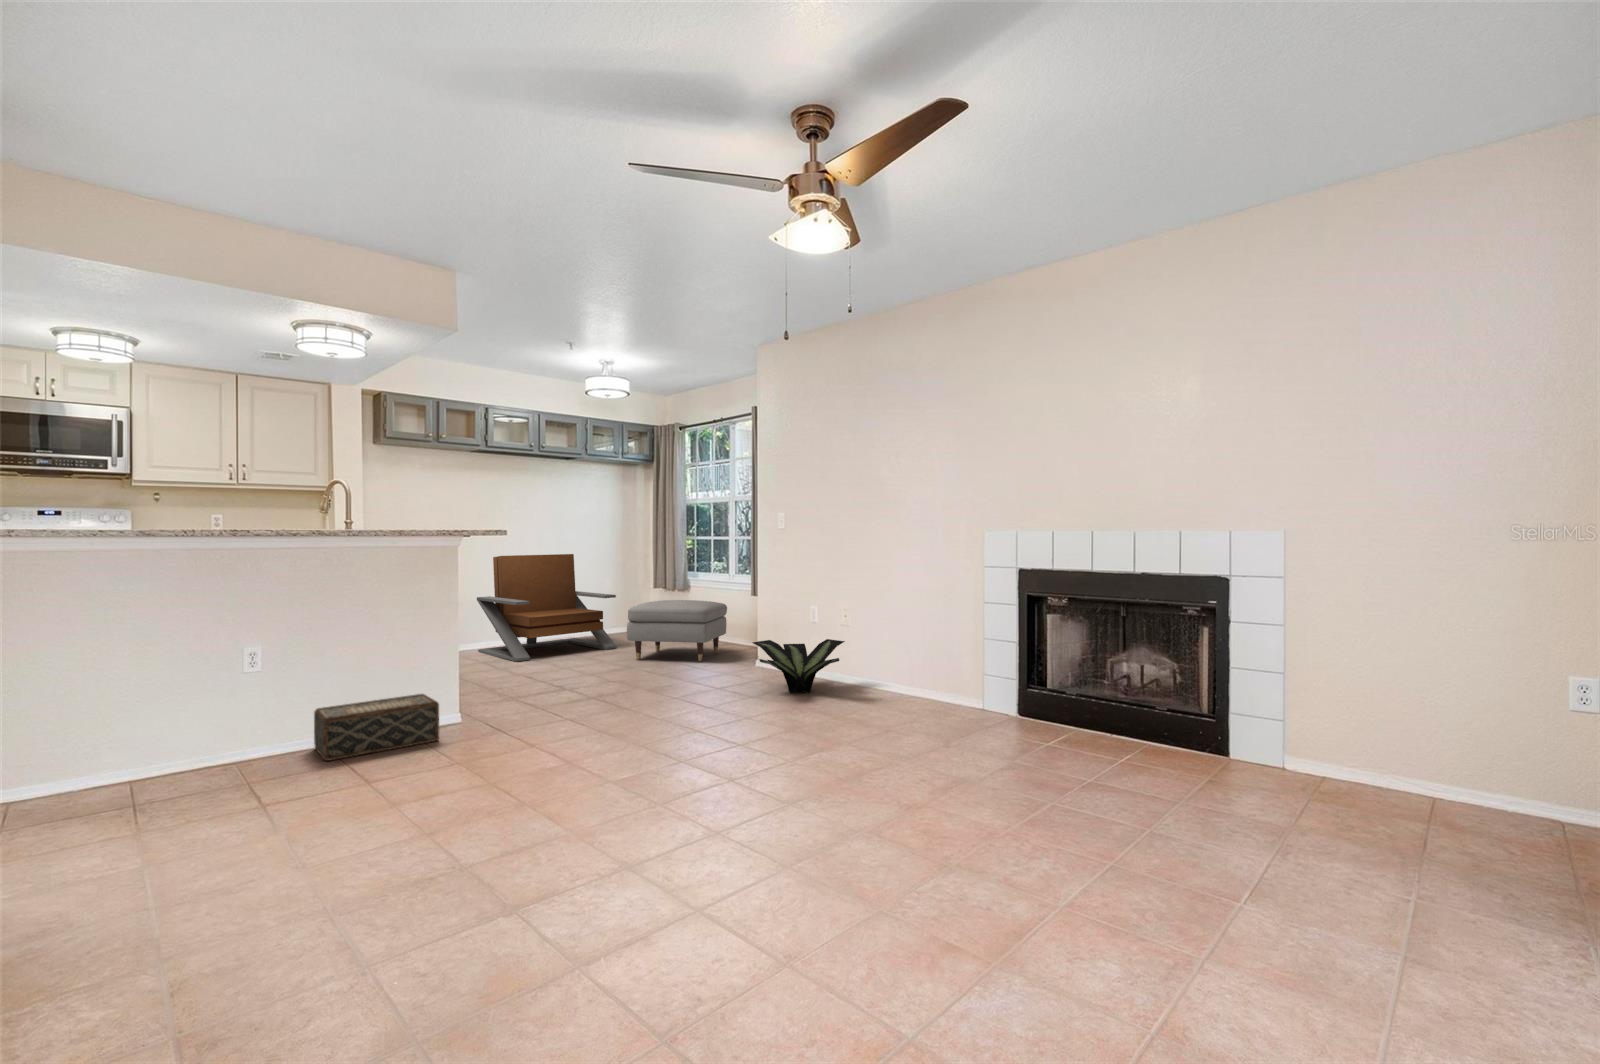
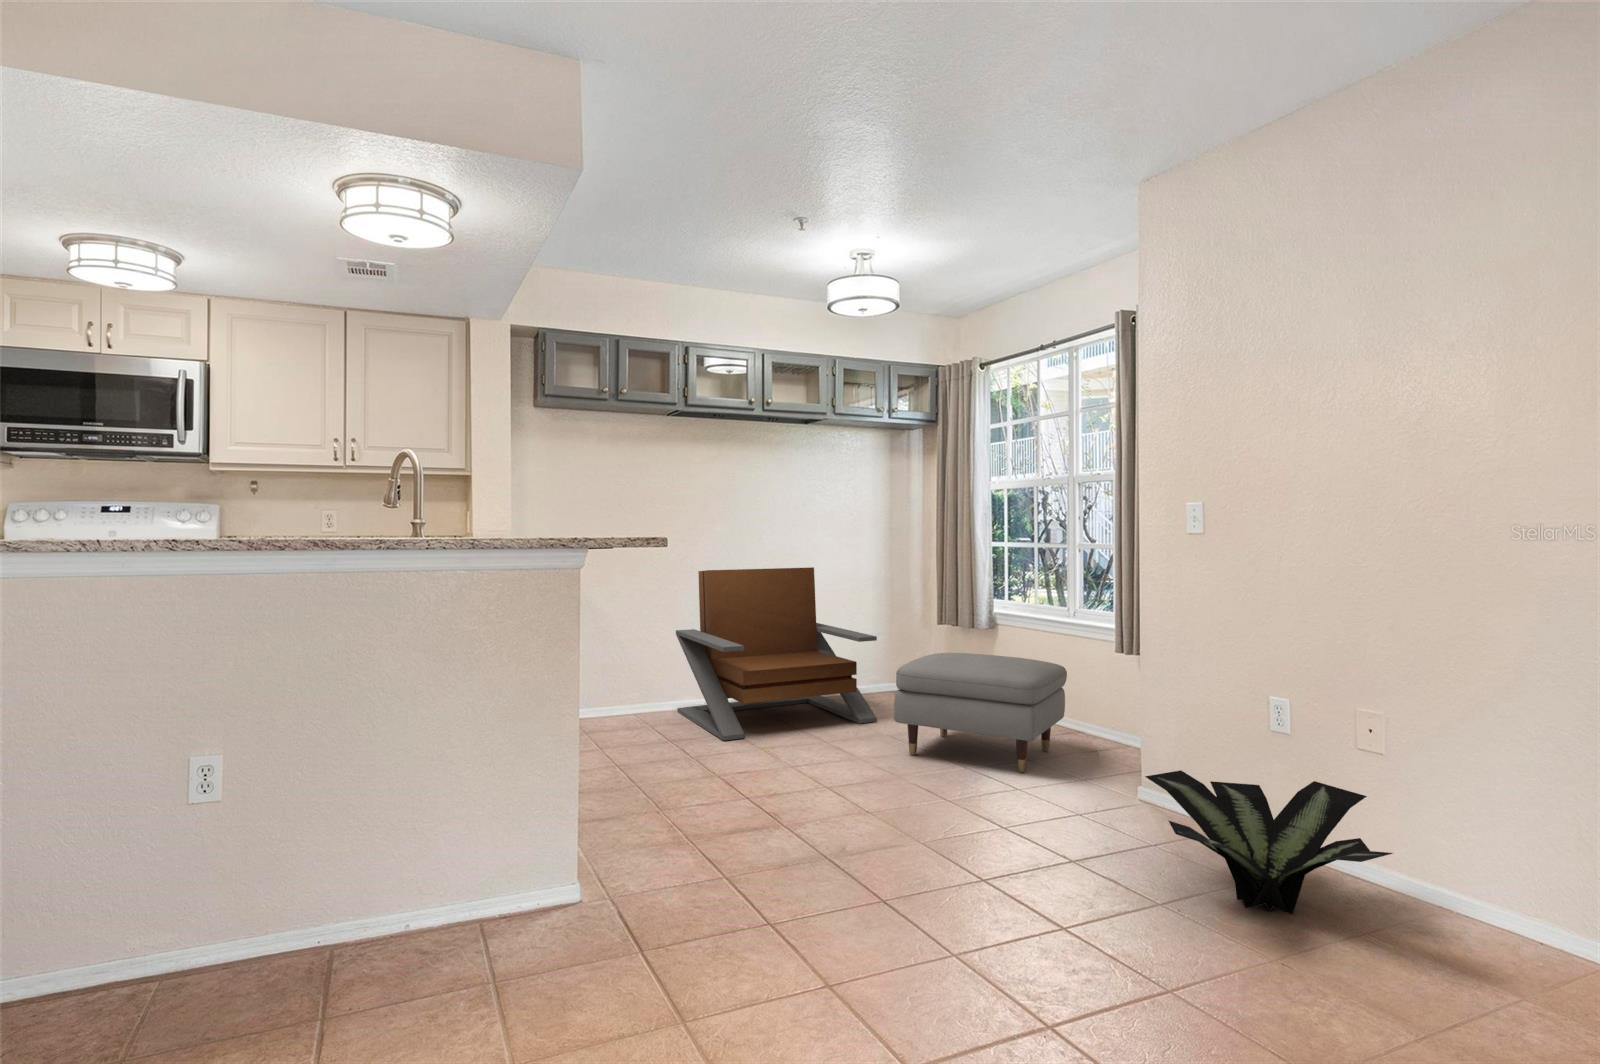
woven basket: present [314,694,439,761] -> none [311,860,532,1016]

